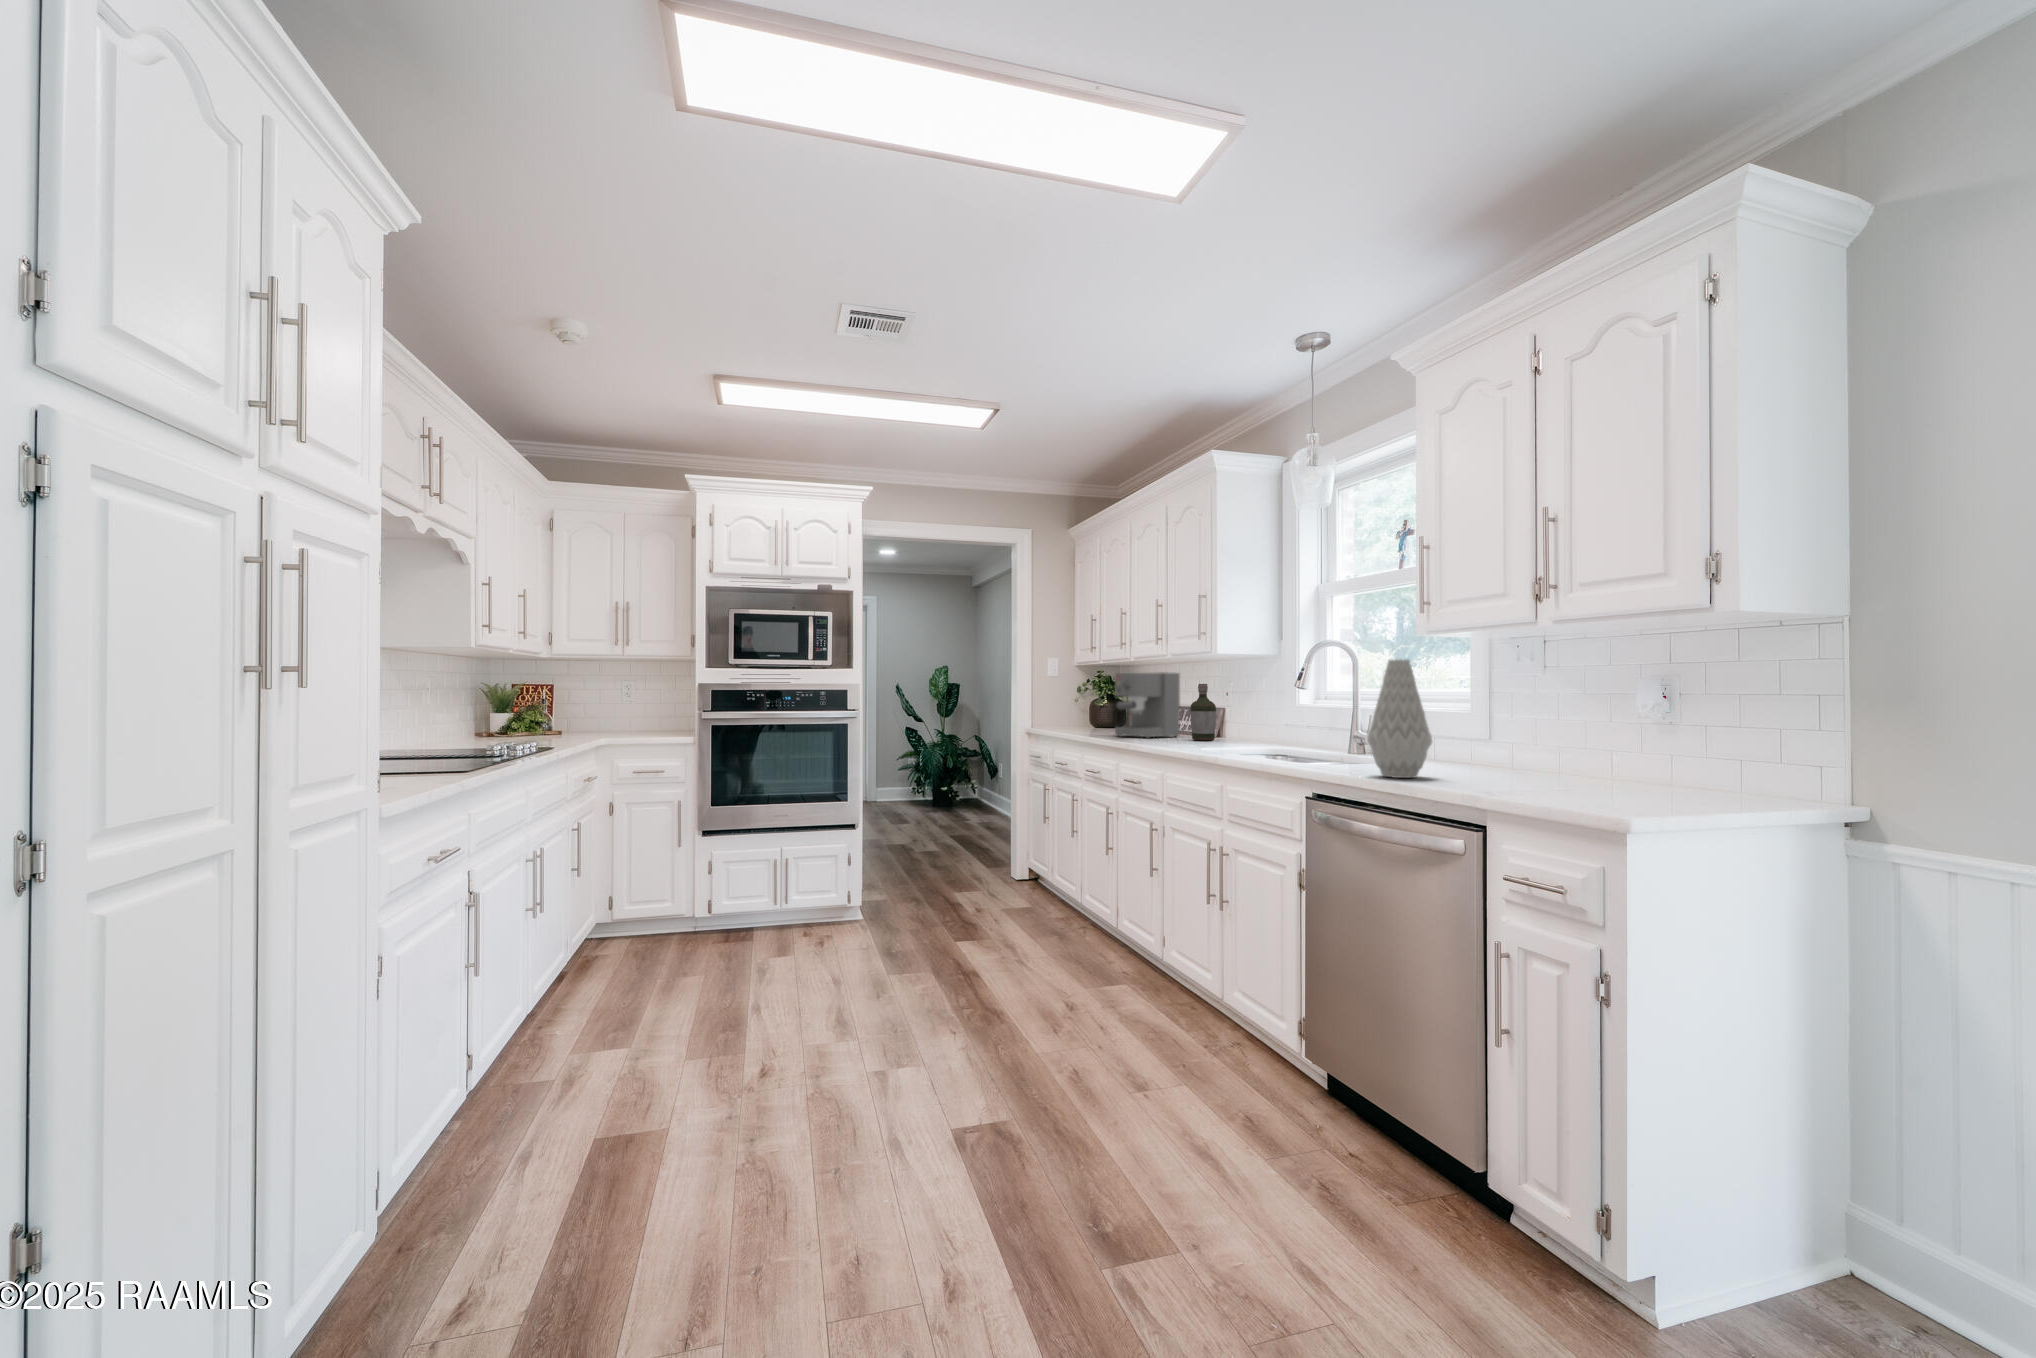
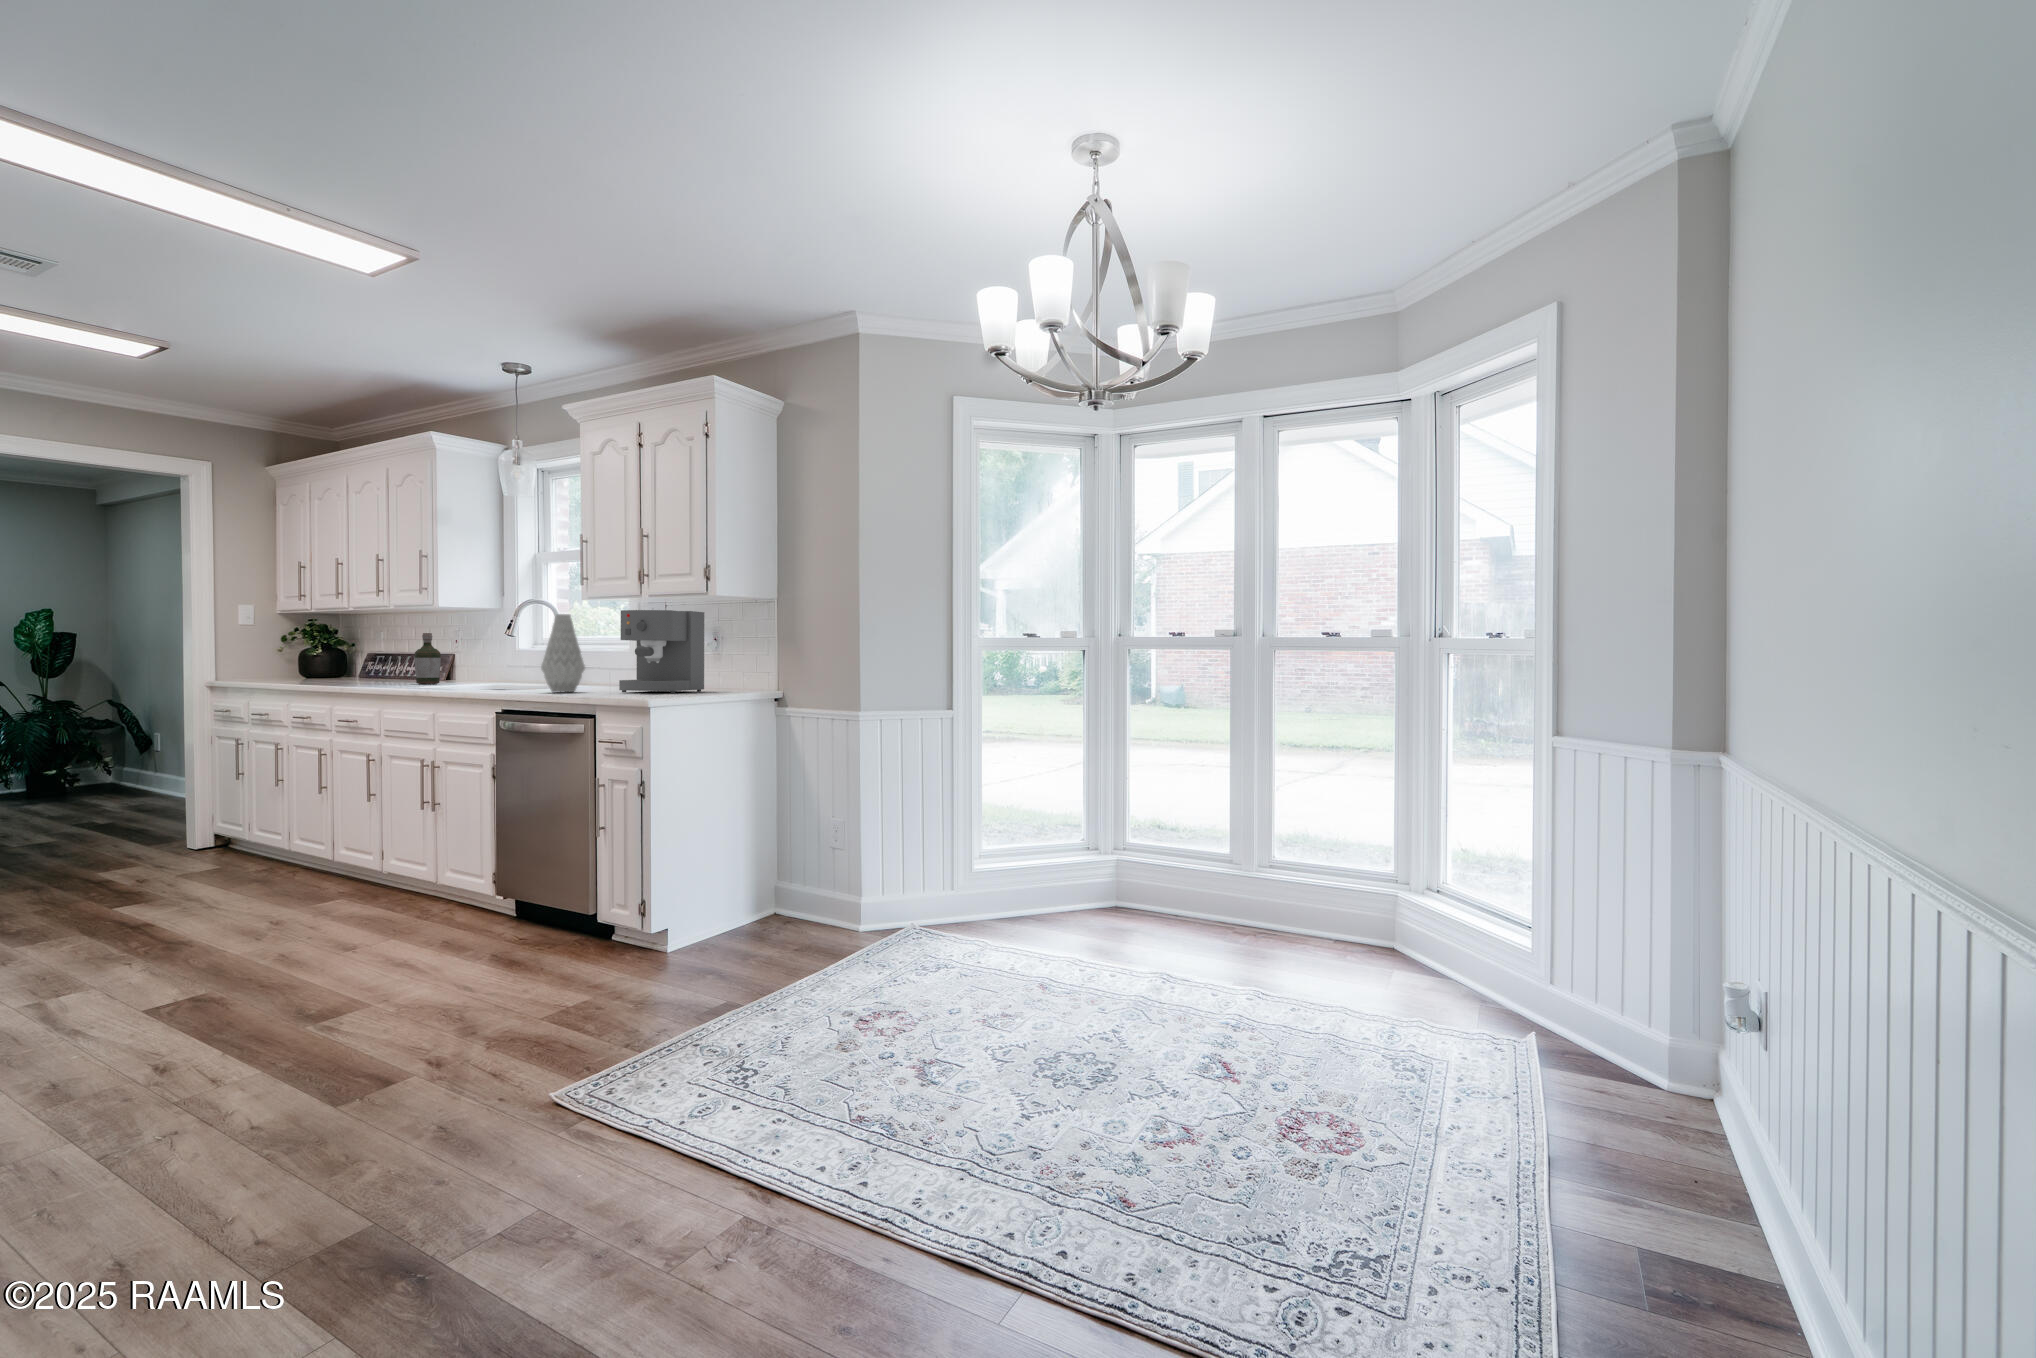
coffee maker: present [1115,672,1180,738] -> present [619,610,704,693]

